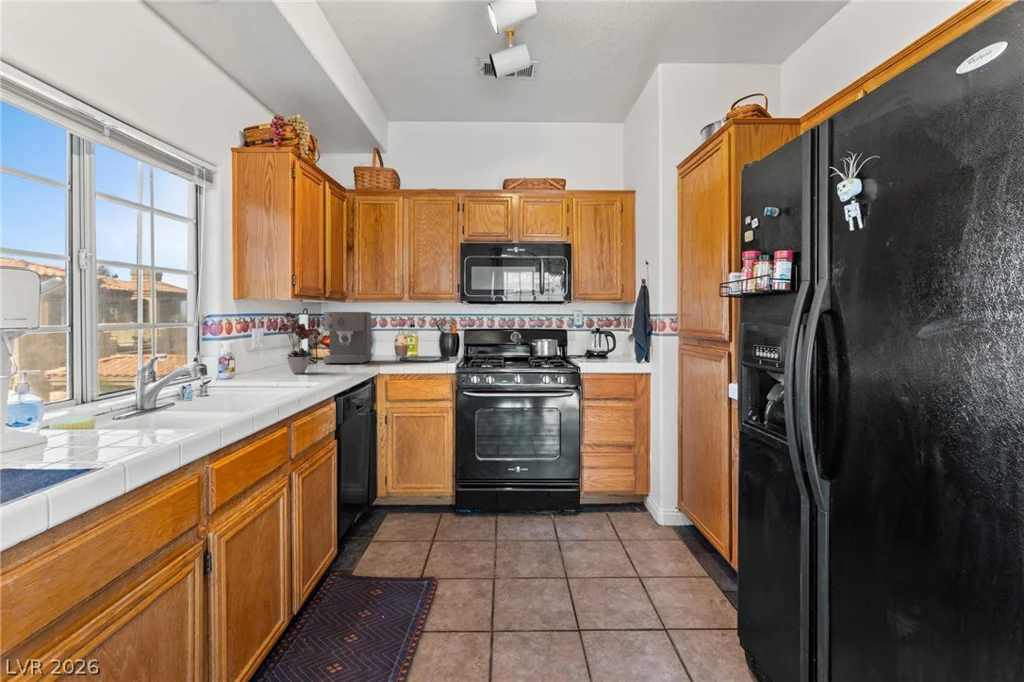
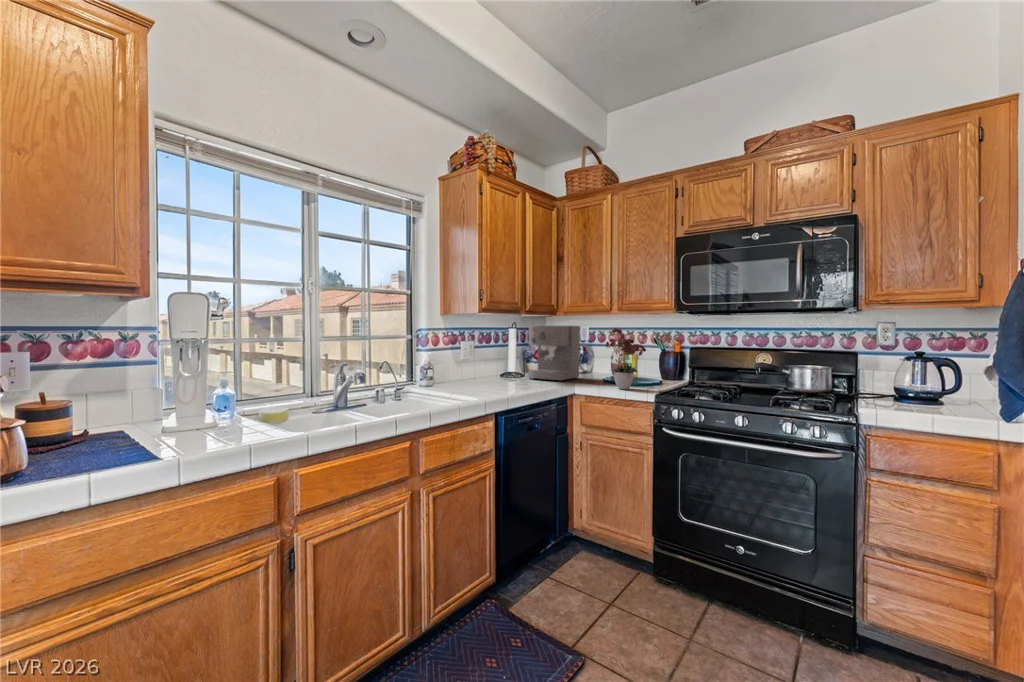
flower arrangement: present [278,312,321,374] -> present [606,328,646,389]

